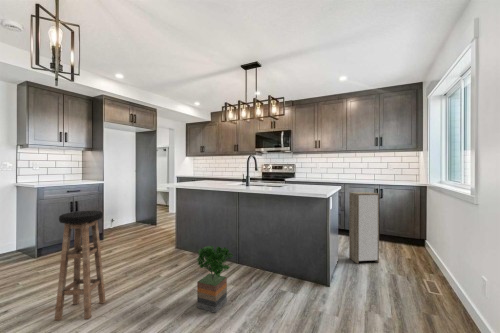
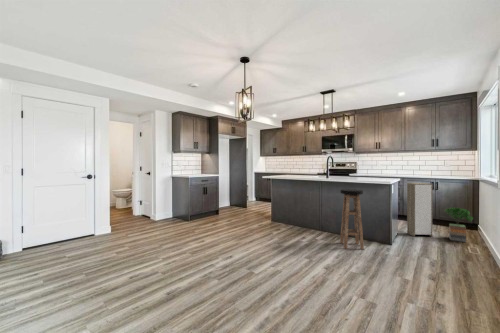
bar stool: present [55,211,106,320] -> present [340,189,364,249]
potted tree: present [197,246,233,313] -> present [445,208,473,242]

